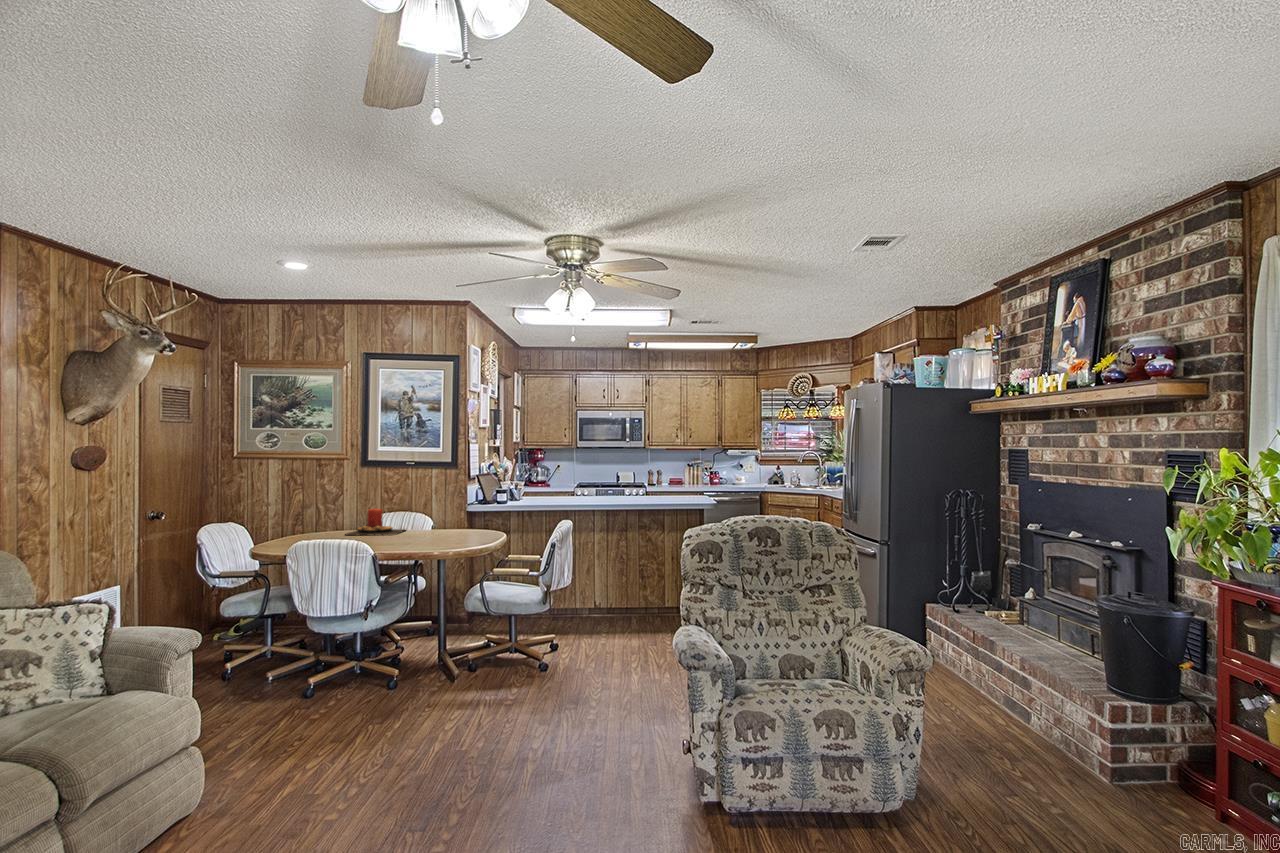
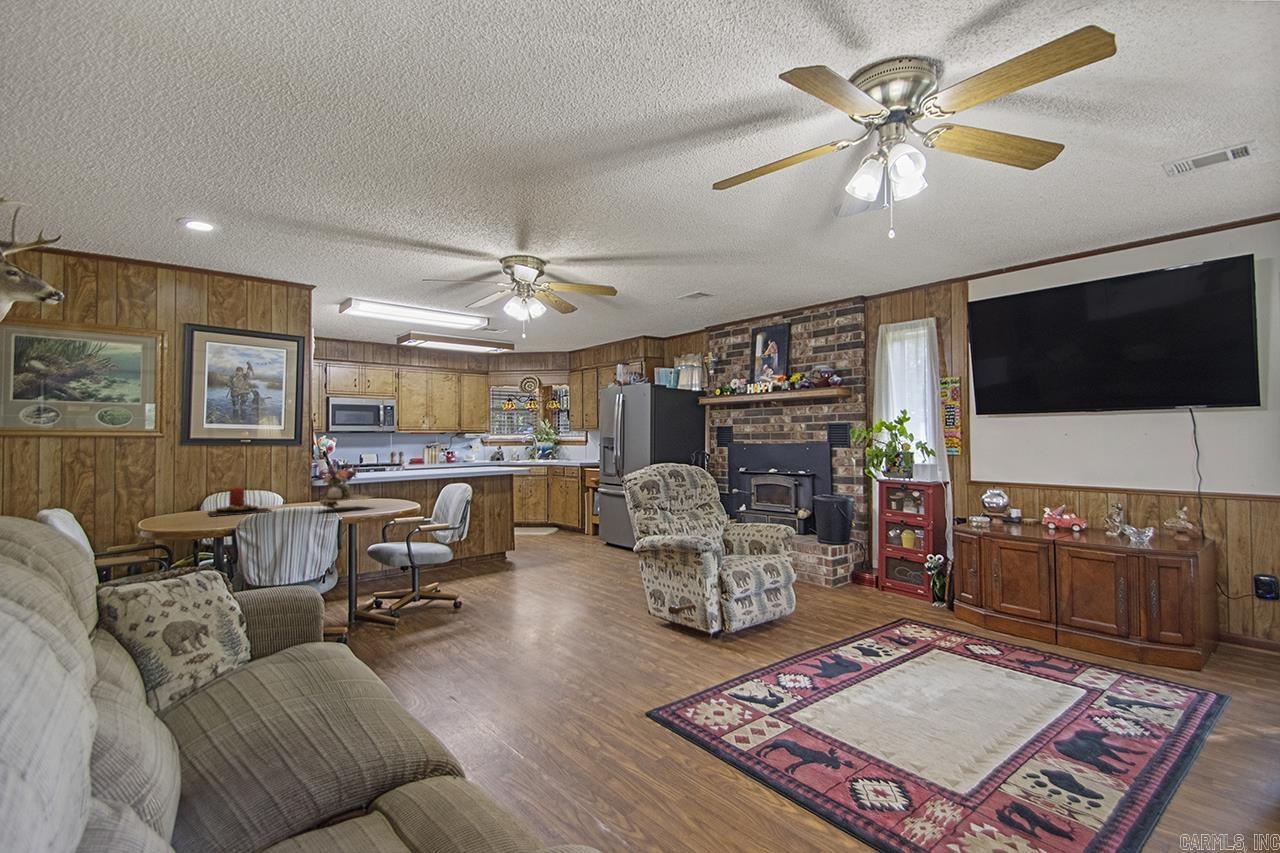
flower arrangement: none [406,488,467,540] -> present [318,462,372,509]

